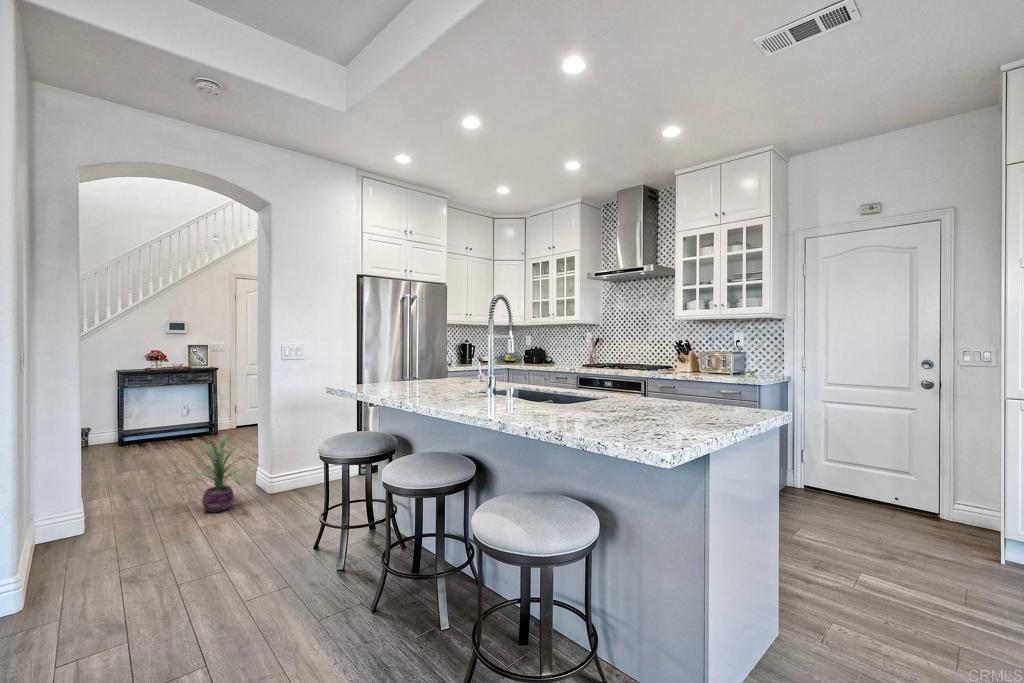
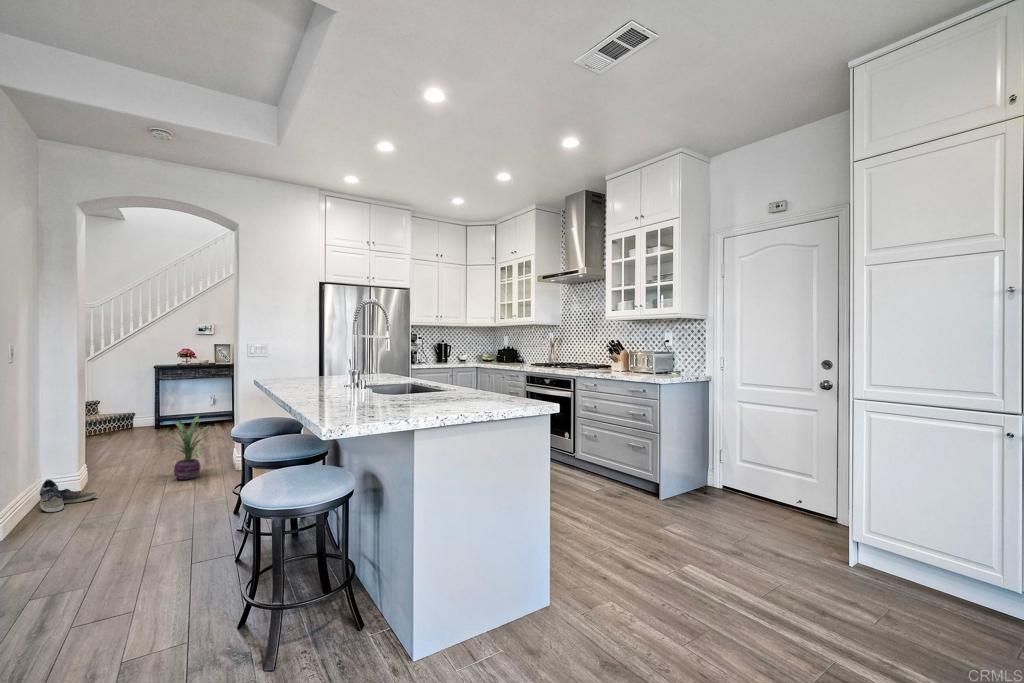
shoe: none [48,524,121,568] -> present [40,479,97,512]

